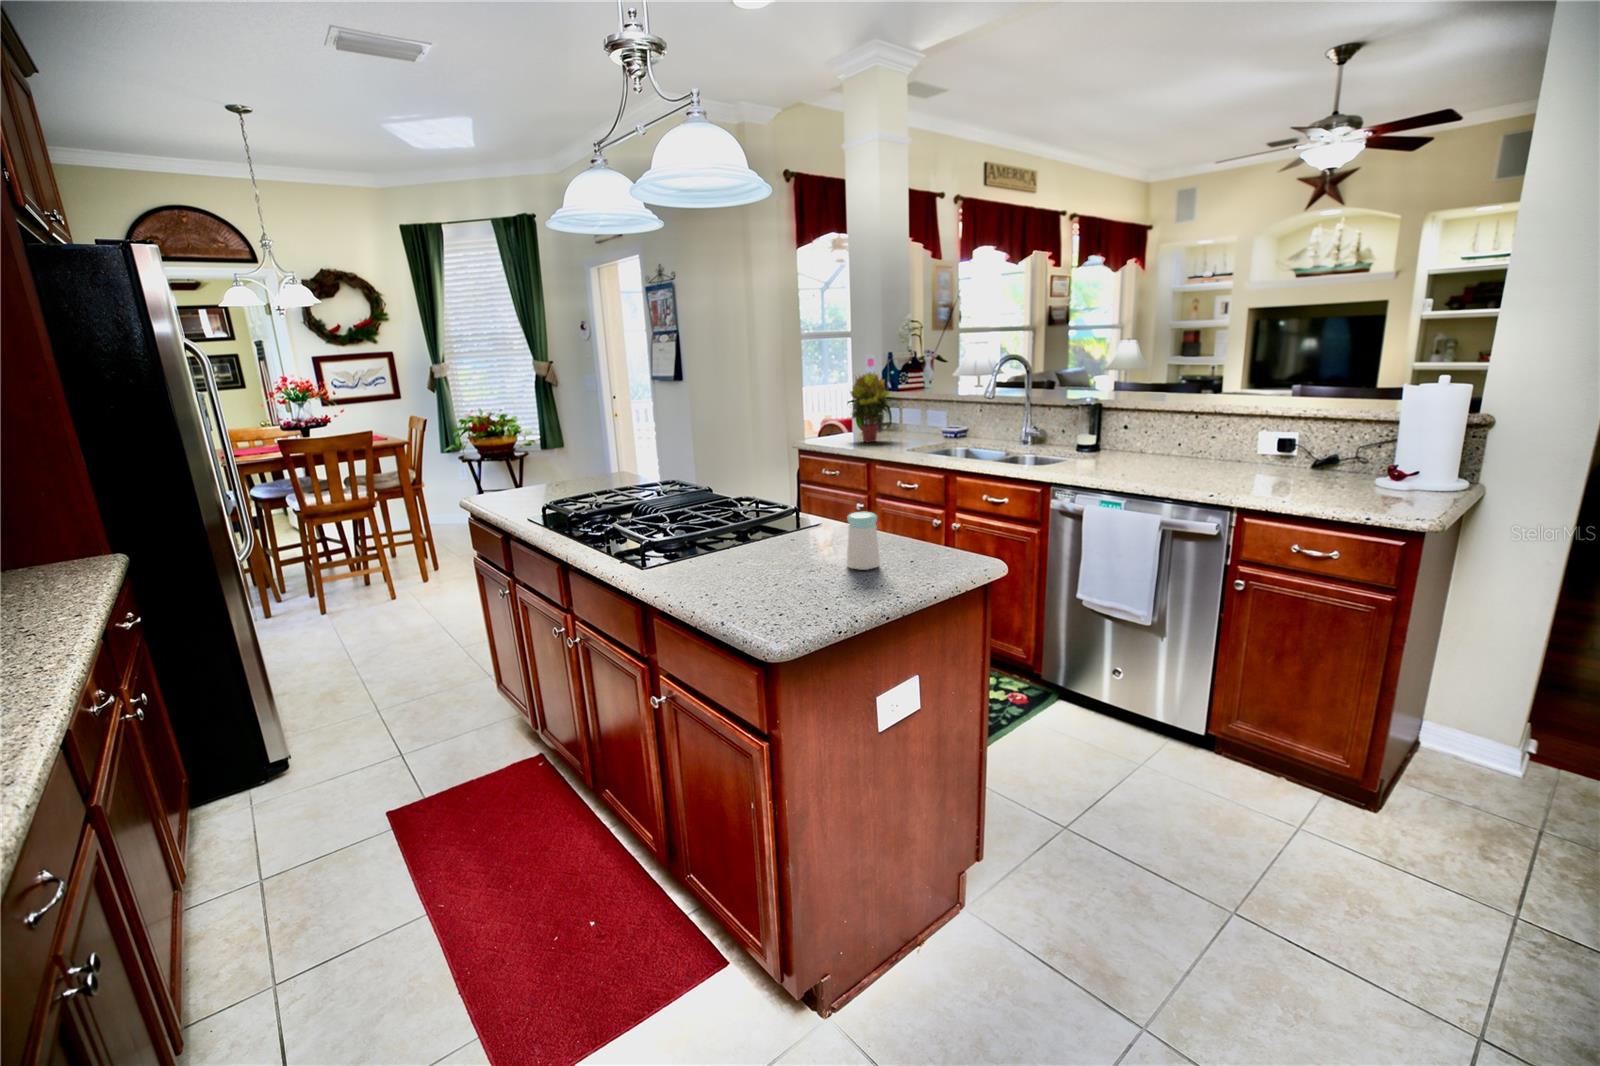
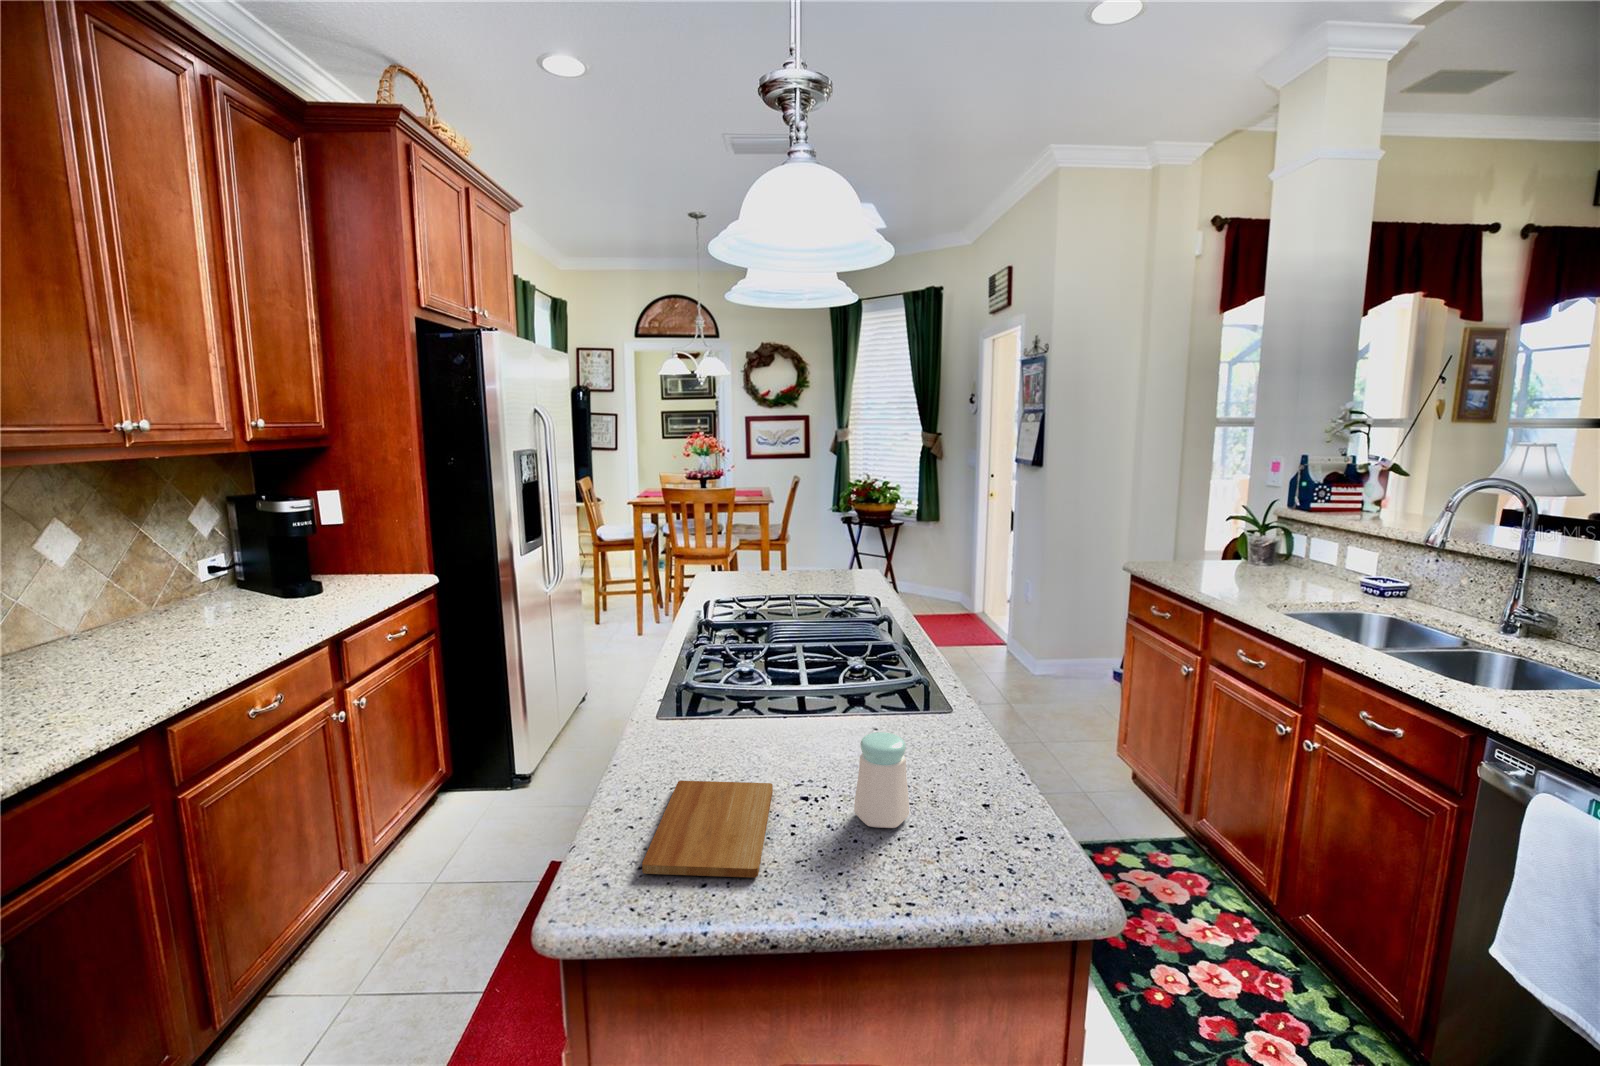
potted plant: present [851,372,890,442] -> none [1210,482,1283,579]
cutting board: none [724,570,843,618] -> present [642,781,773,878]

